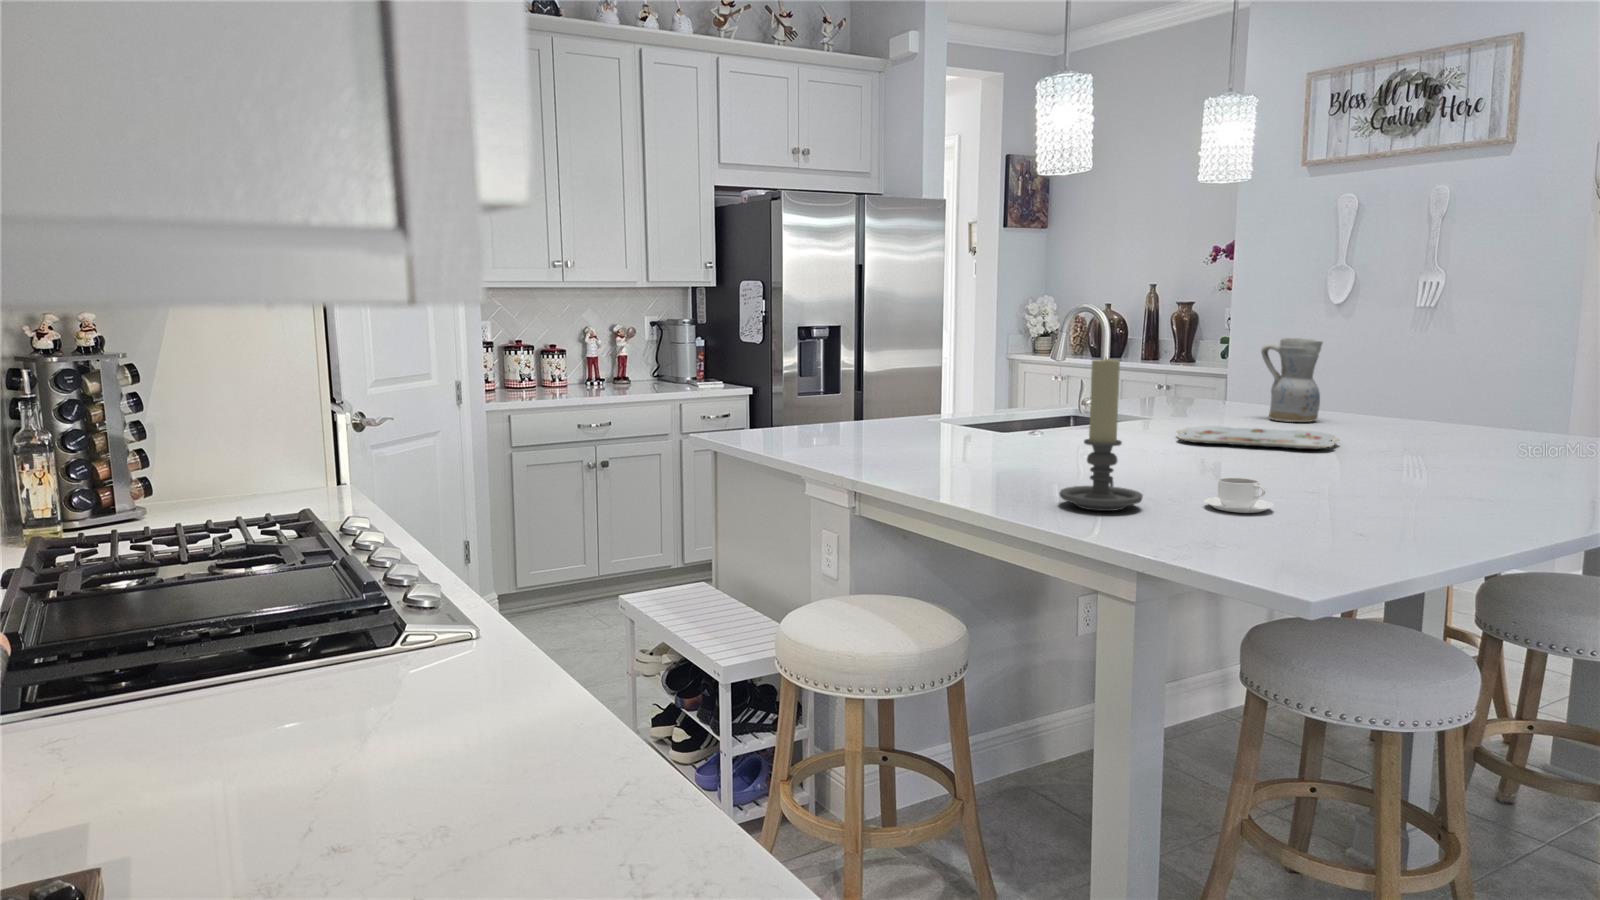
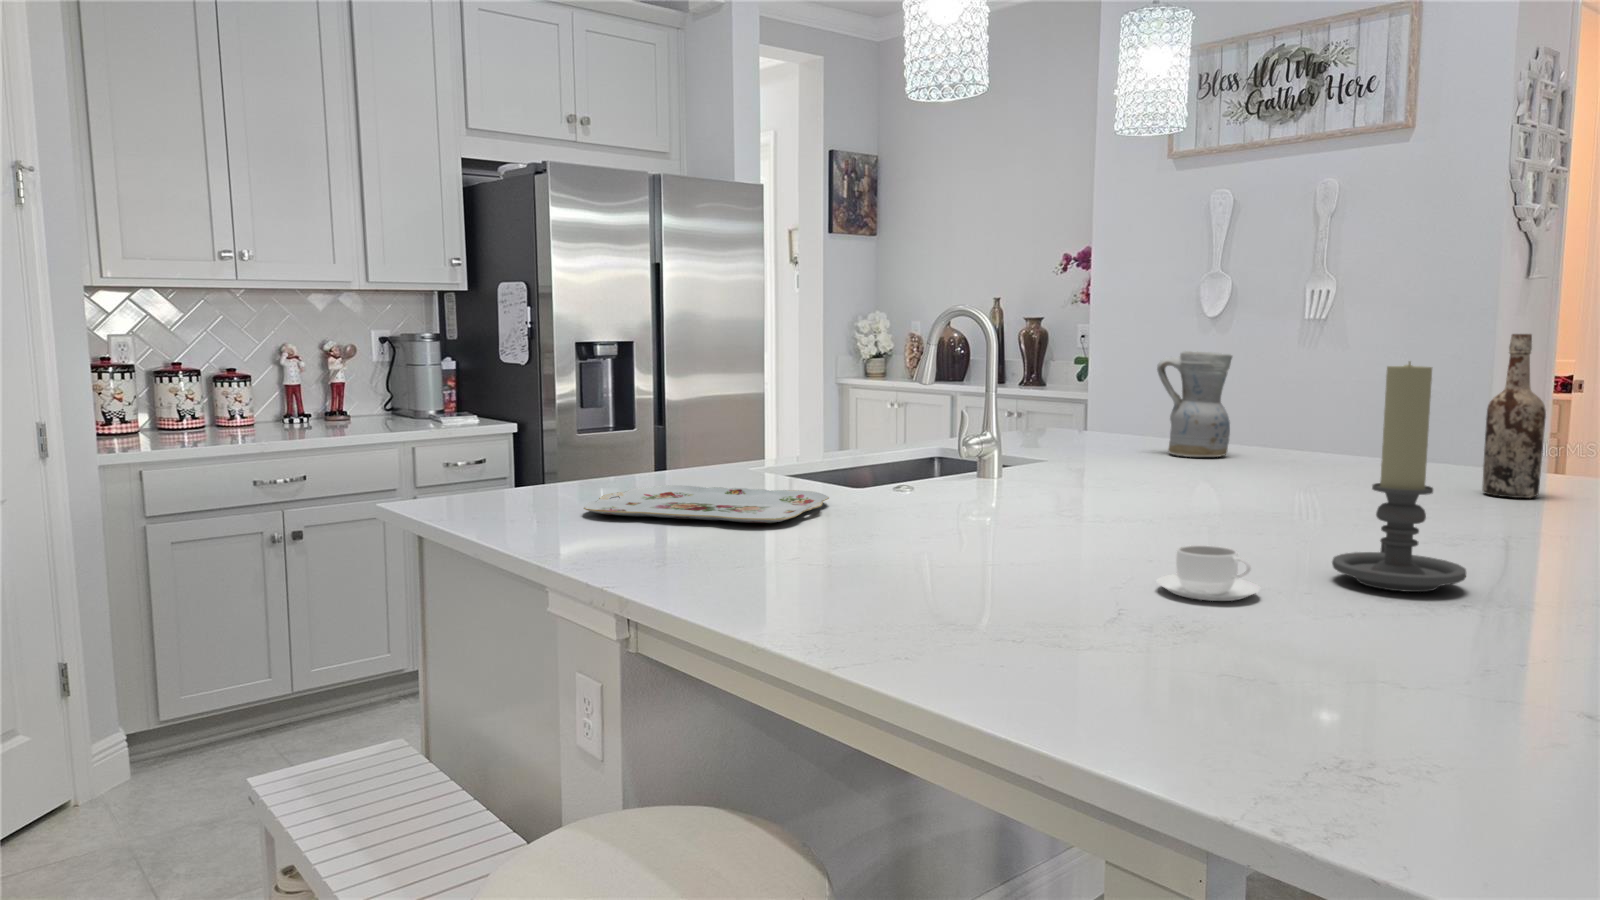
wine bottle: none [1508,329,1560,456] -> present [1482,334,1546,498]
candle holder: present [1059,358,1143,511] -> present [1332,362,1466,592]
serving tray: present [1177,426,1339,449] -> present [584,485,829,523]

